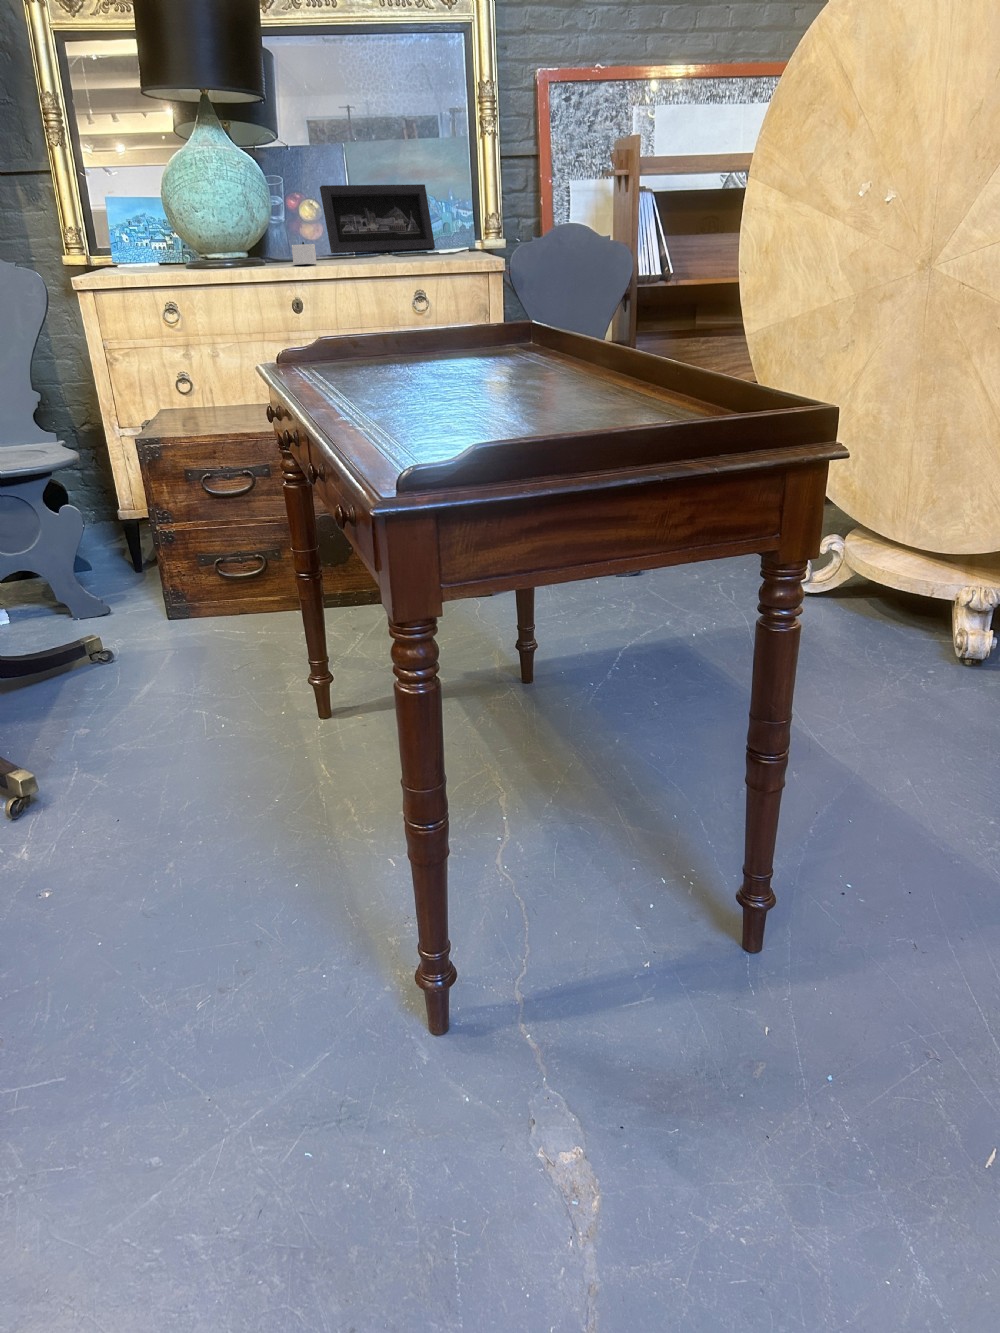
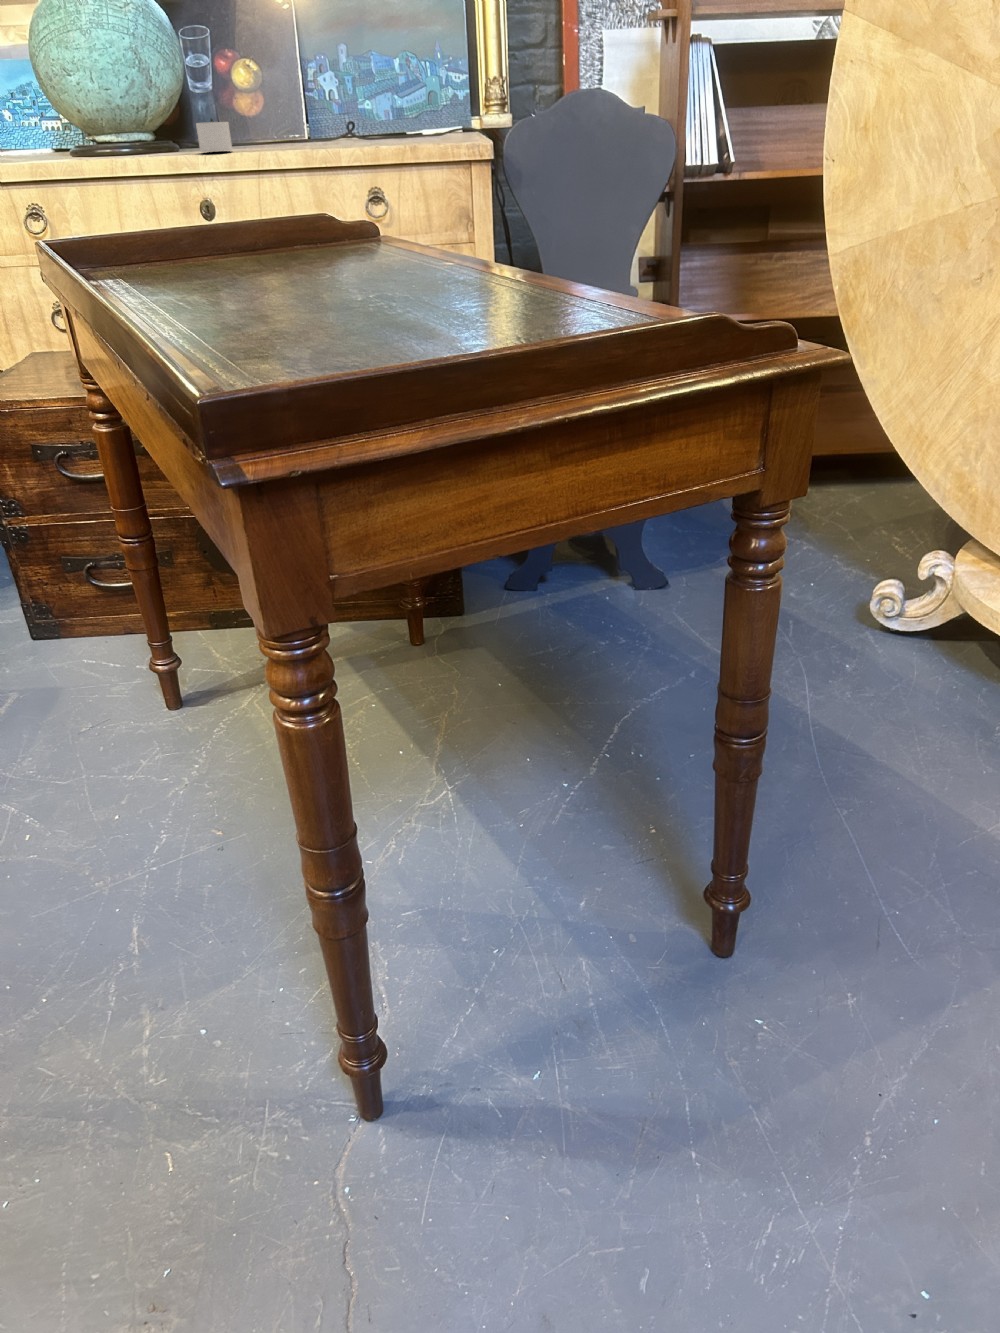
picture frame: present [320,184,435,253] -> none [253,36,416,135]

